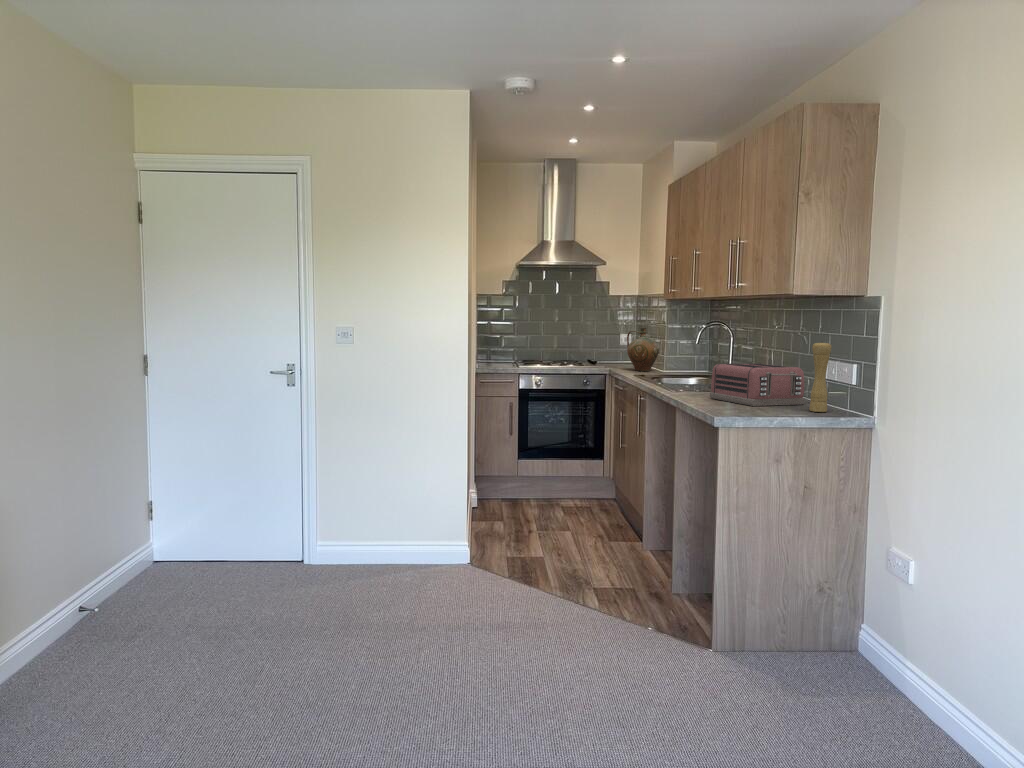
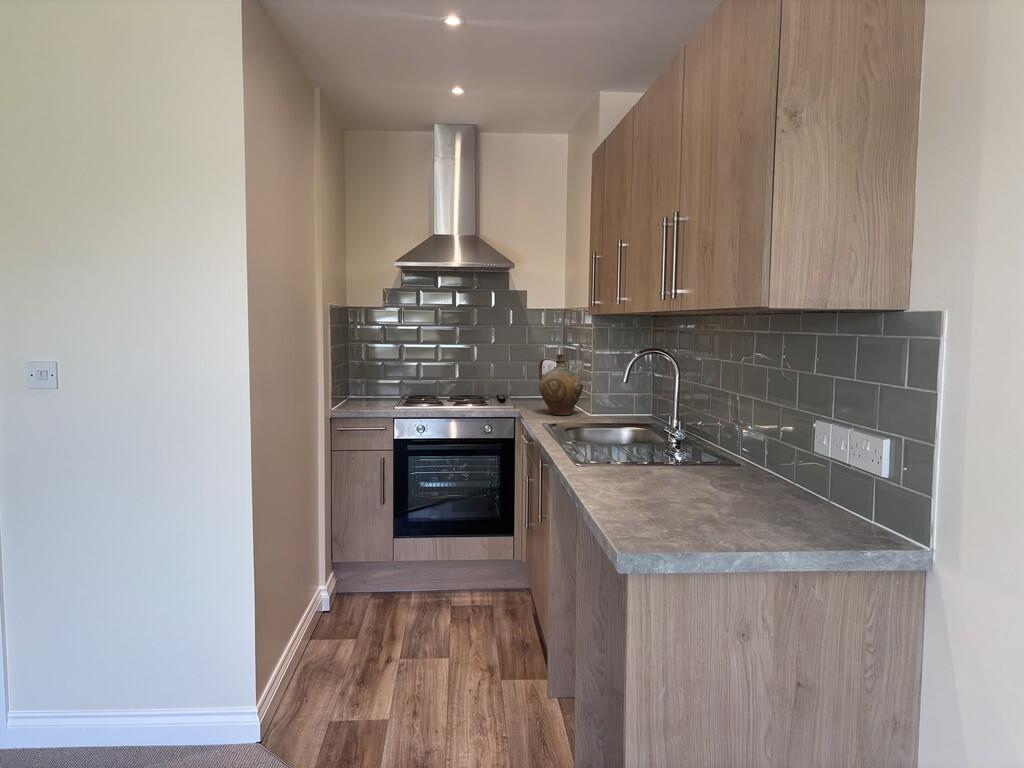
pepper mill: present [809,342,832,412] -> none [803,397,844,532]
toaster: present [710,363,804,406] -> none [630,423,792,512]

